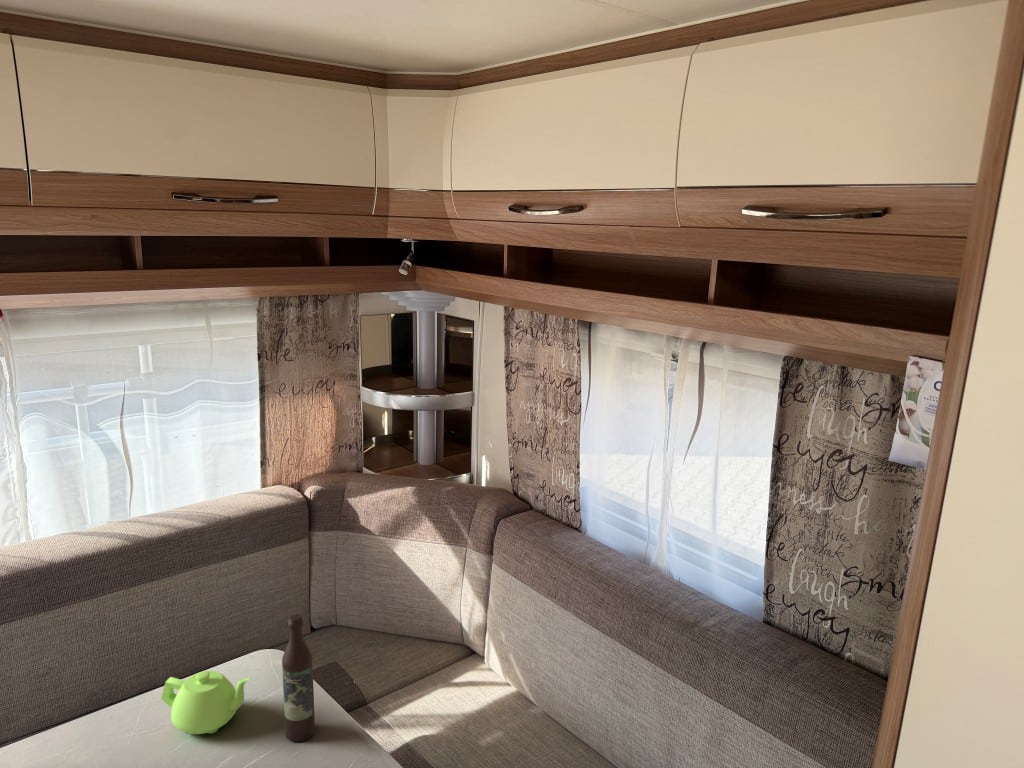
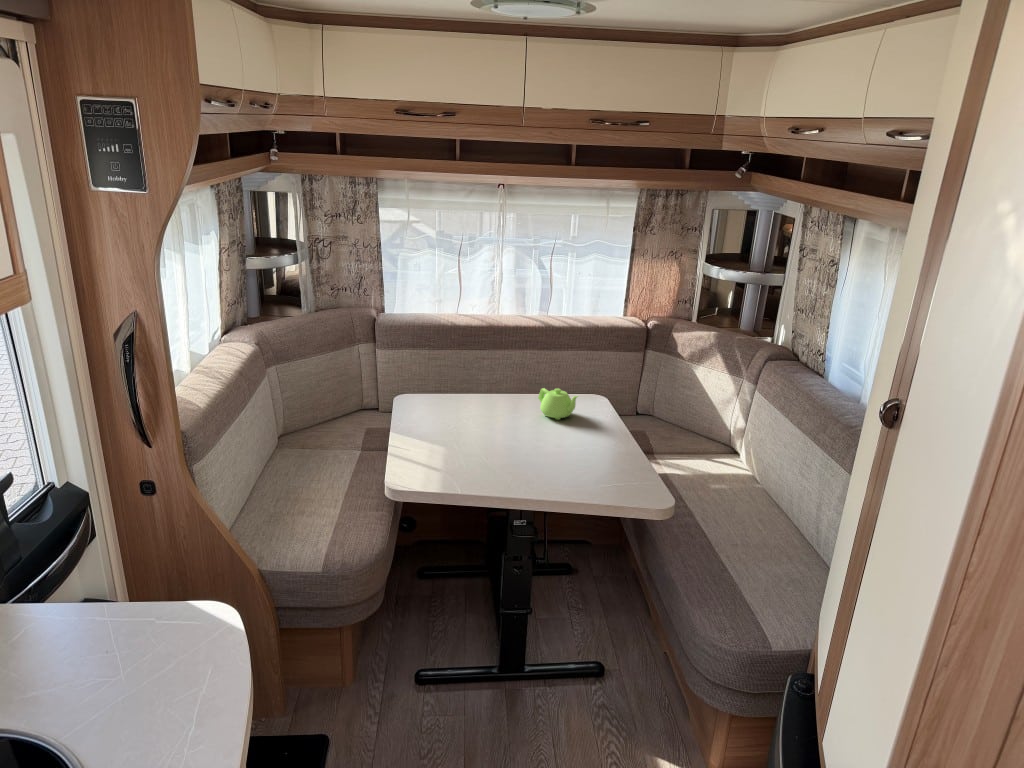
wine bottle: present [282,614,315,742] -> none [590,364,609,434]

